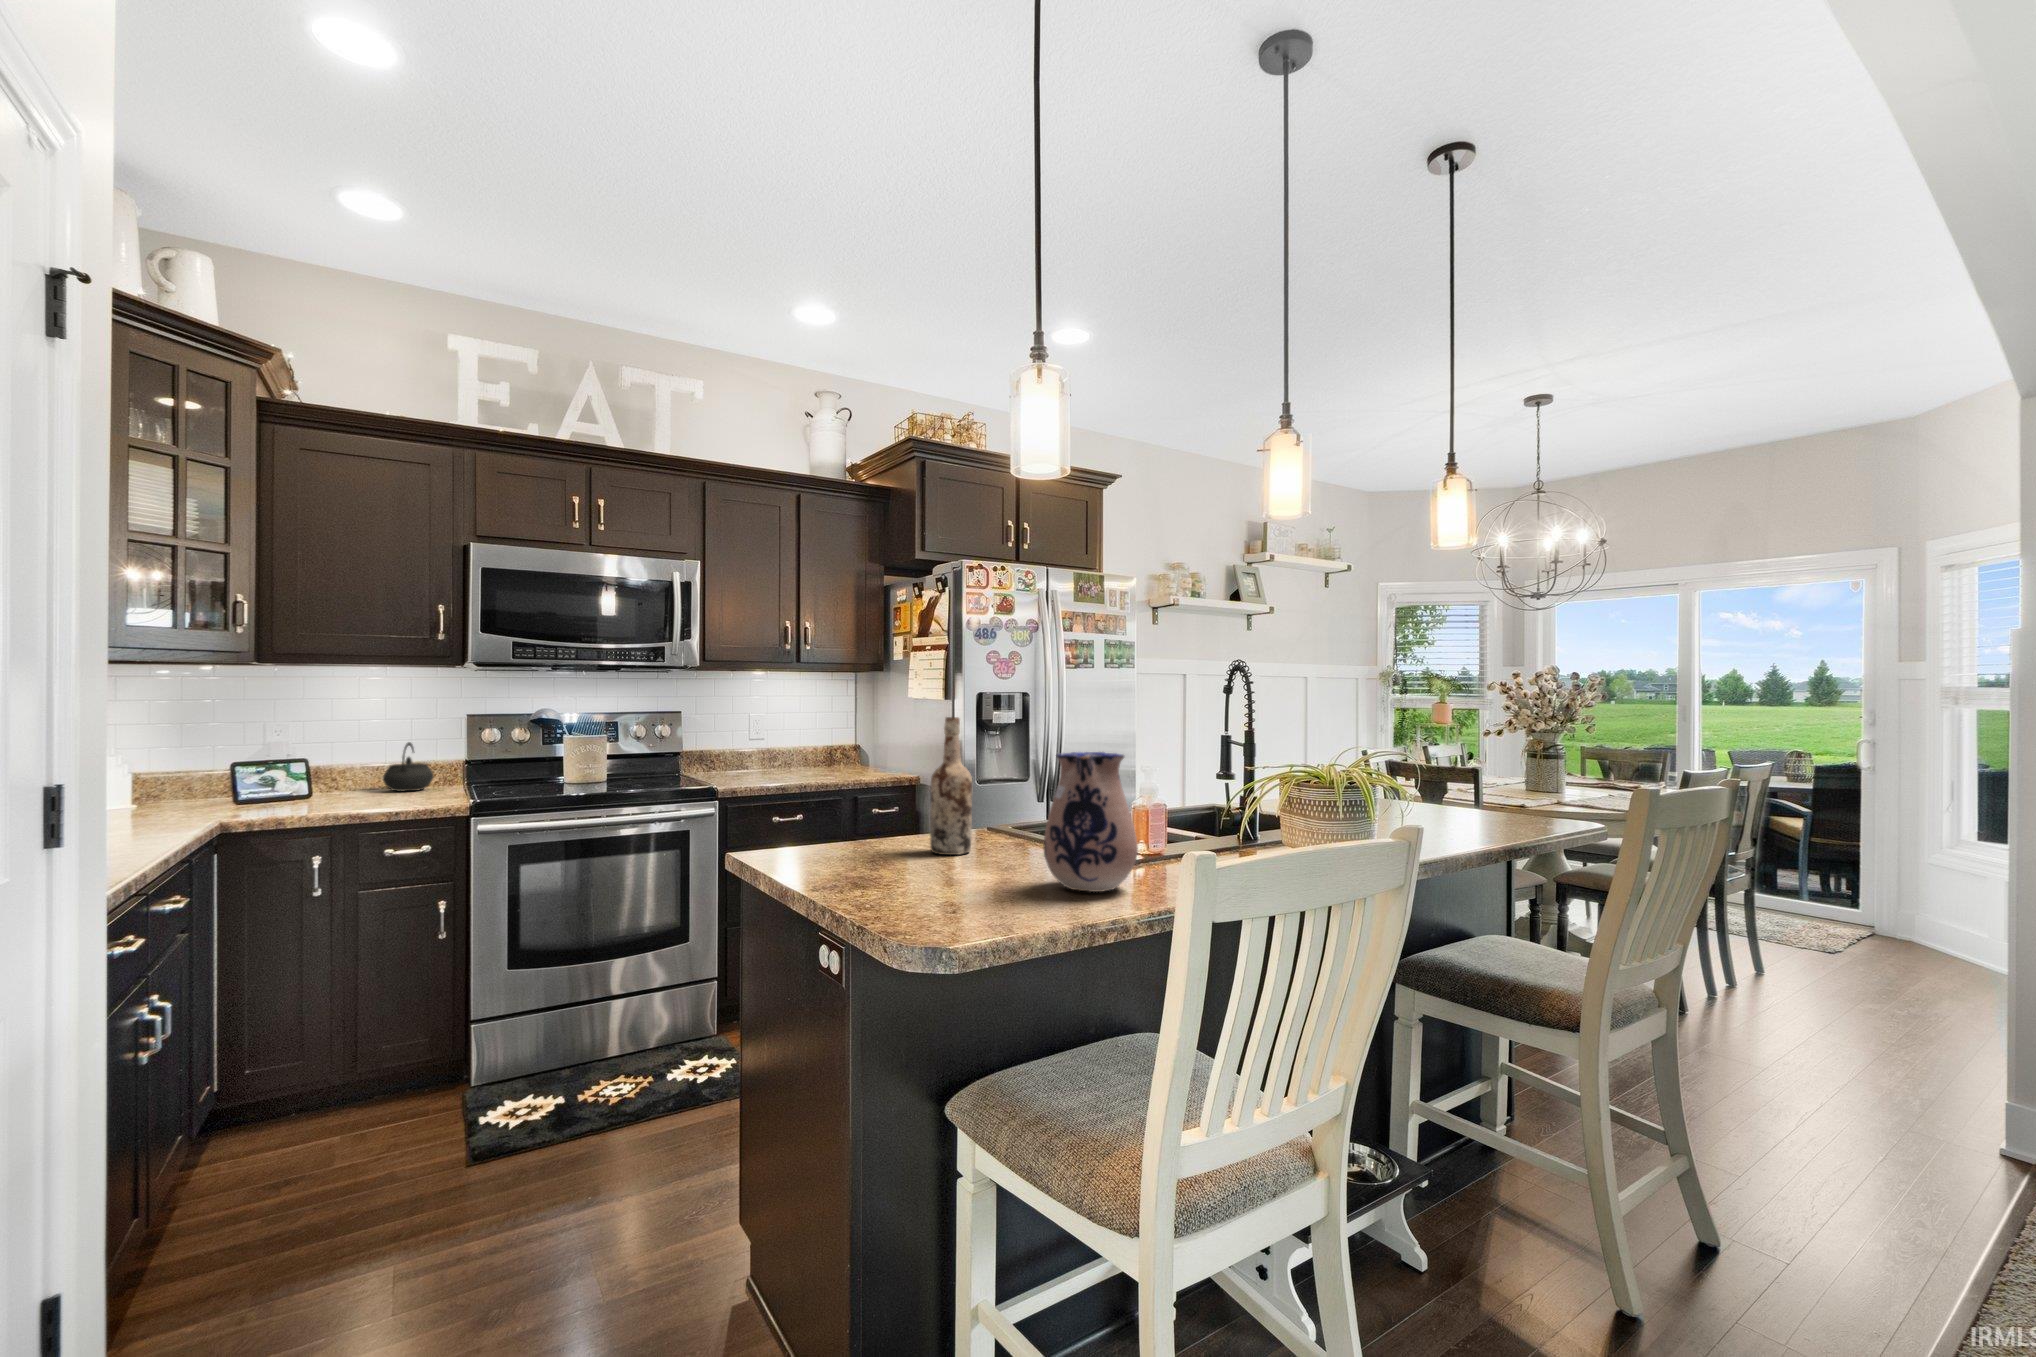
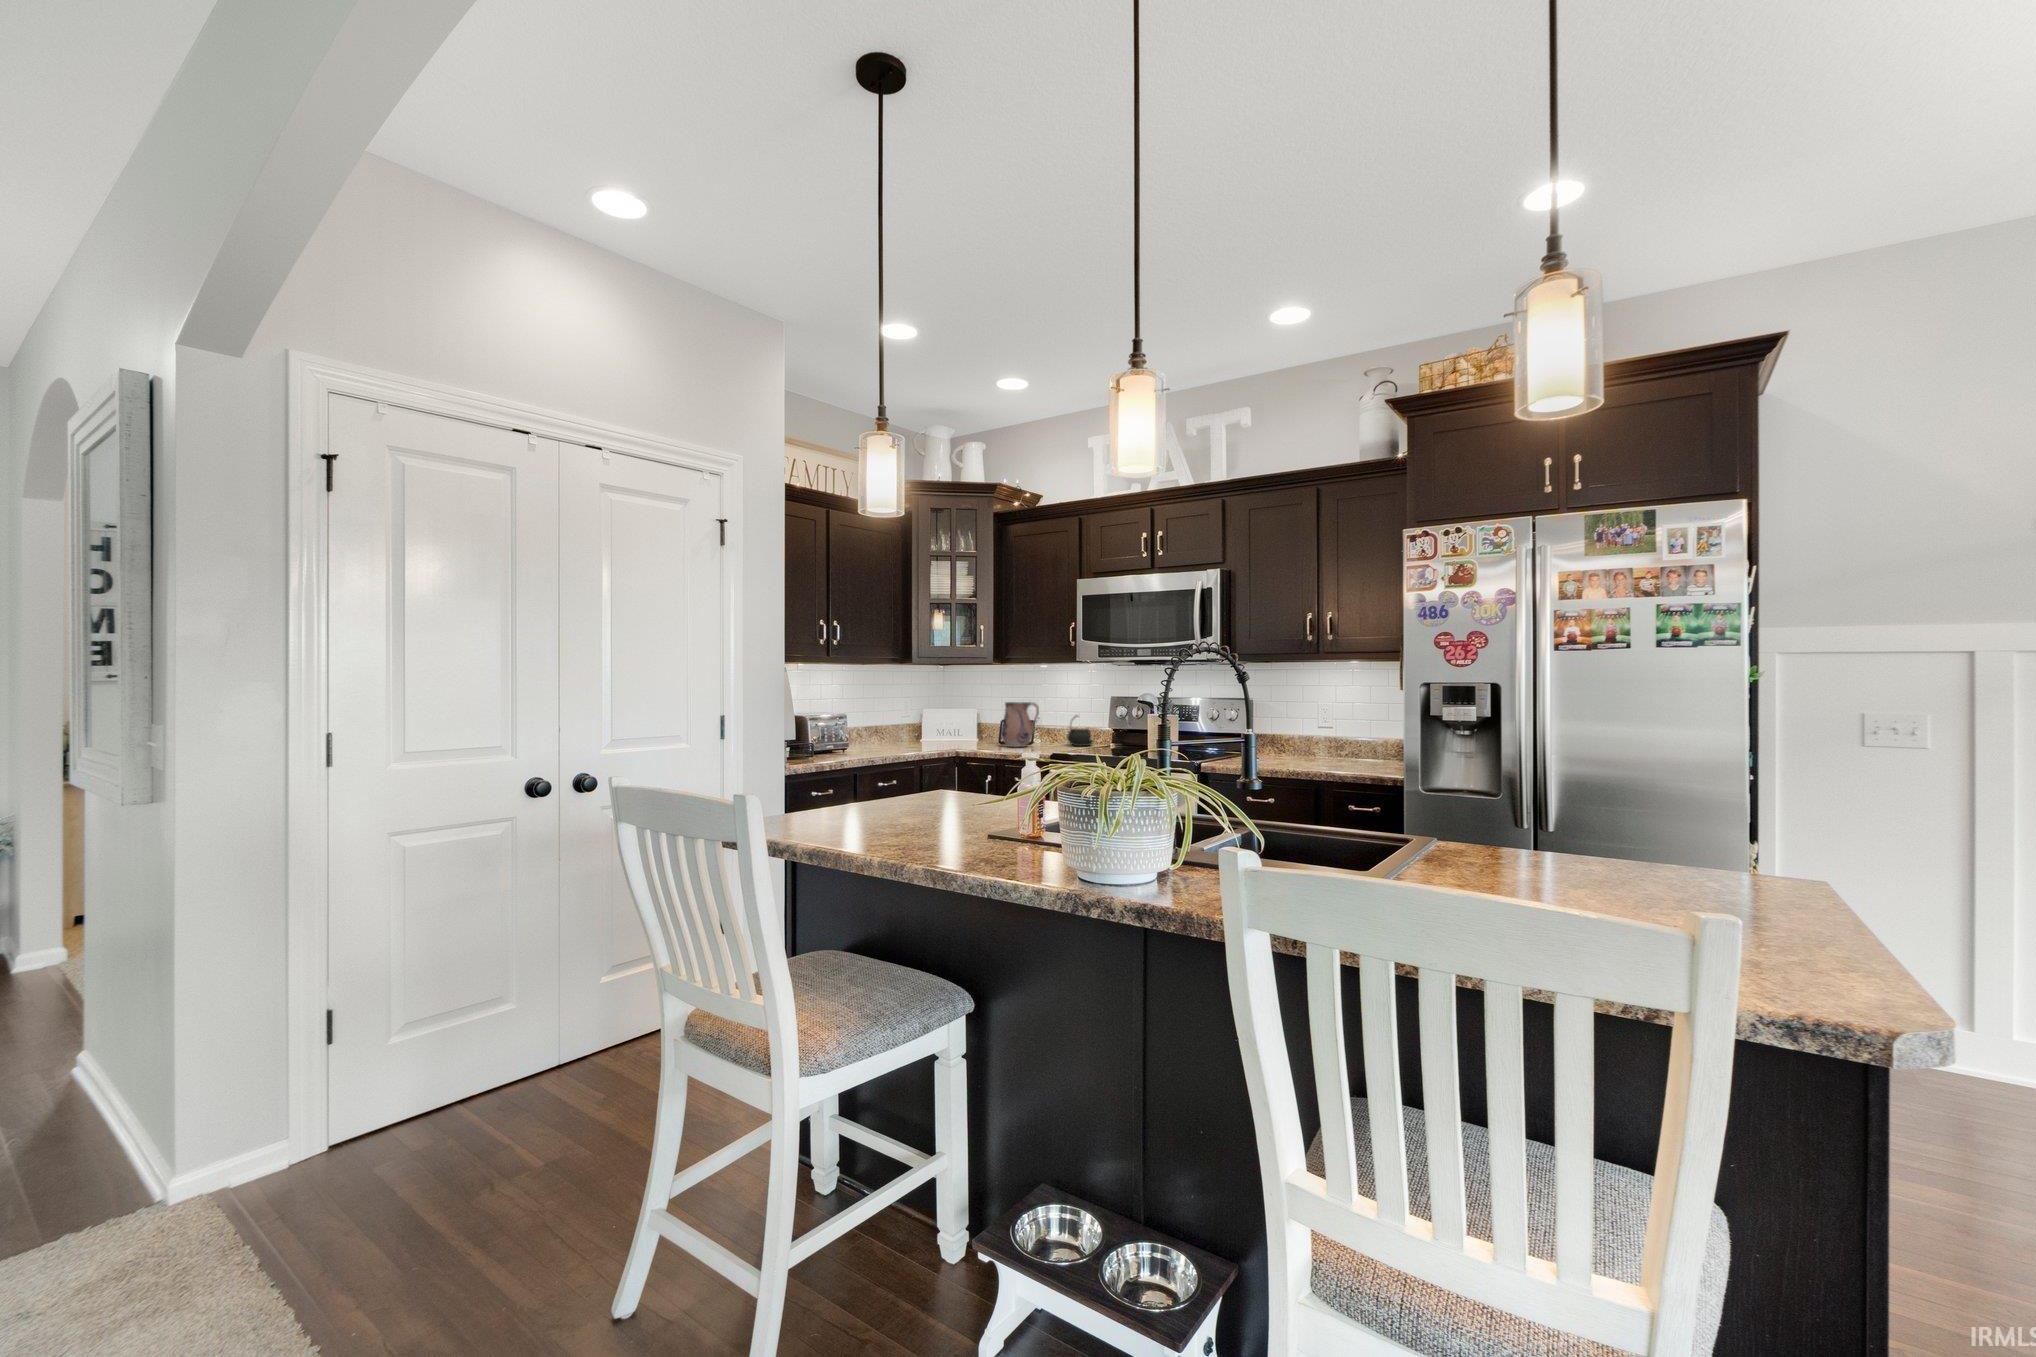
wine bottle: present [930,717,972,855] -> none [932,699,964,805]
ceramic pitcher: present [1044,752,1138,892] -> present [1001,702,1039,747]

